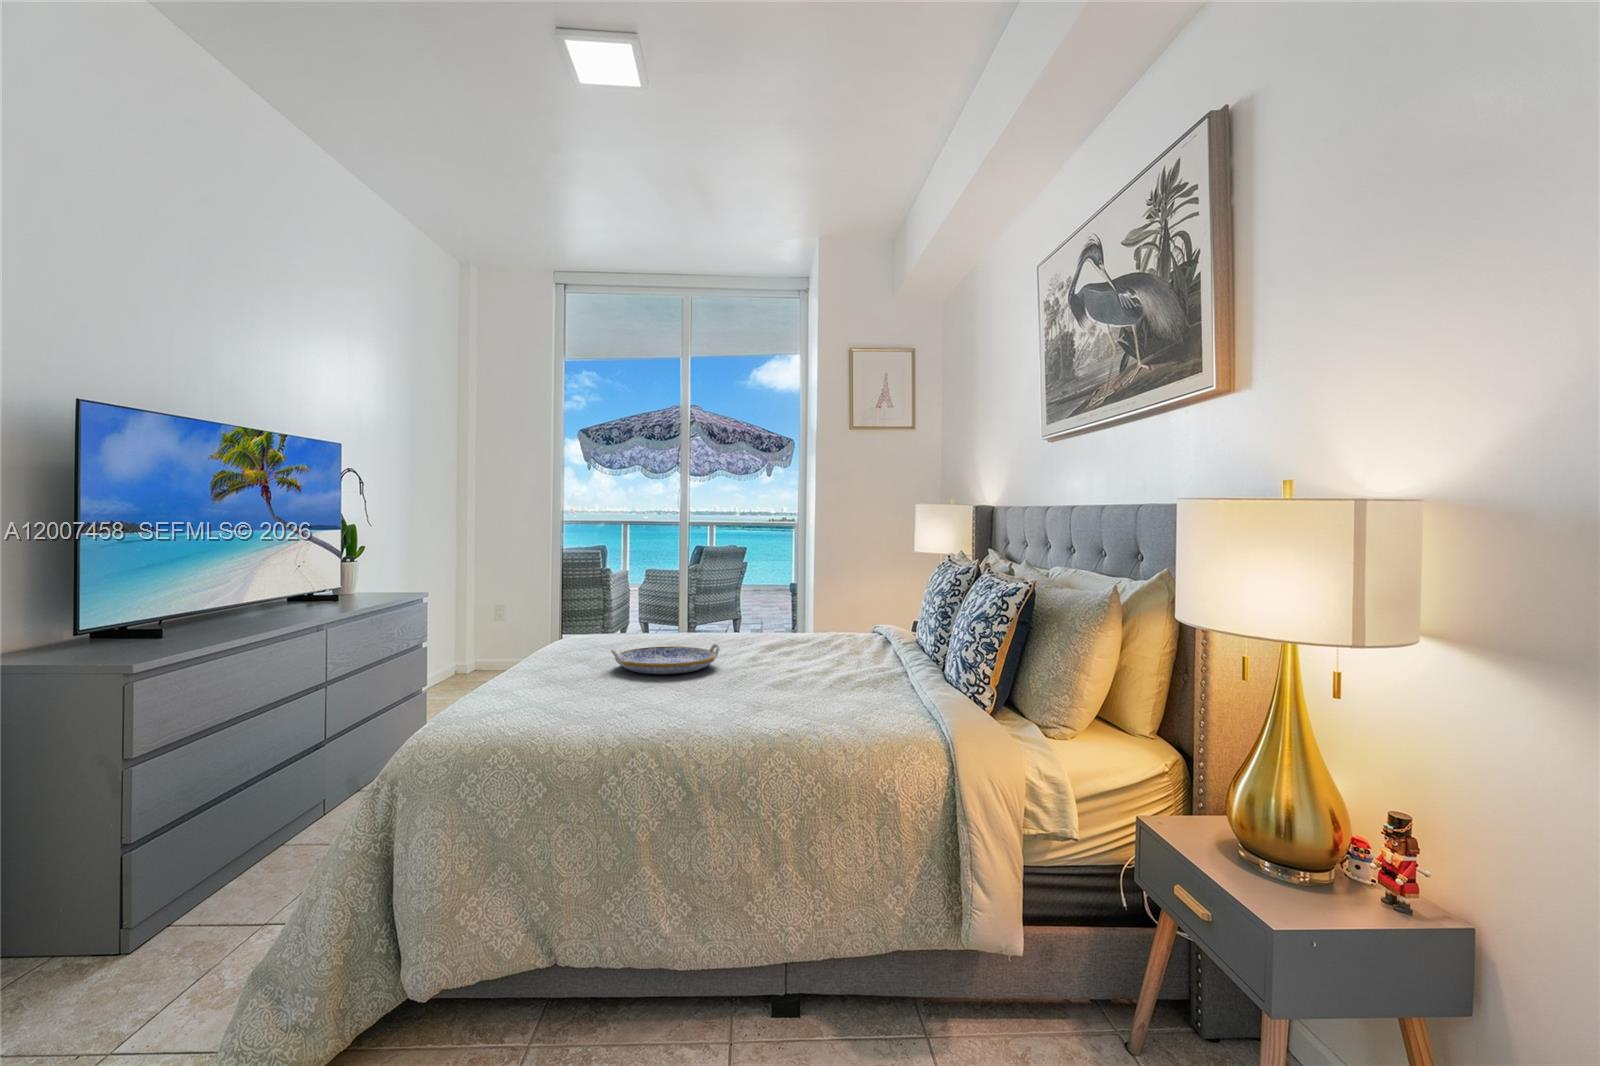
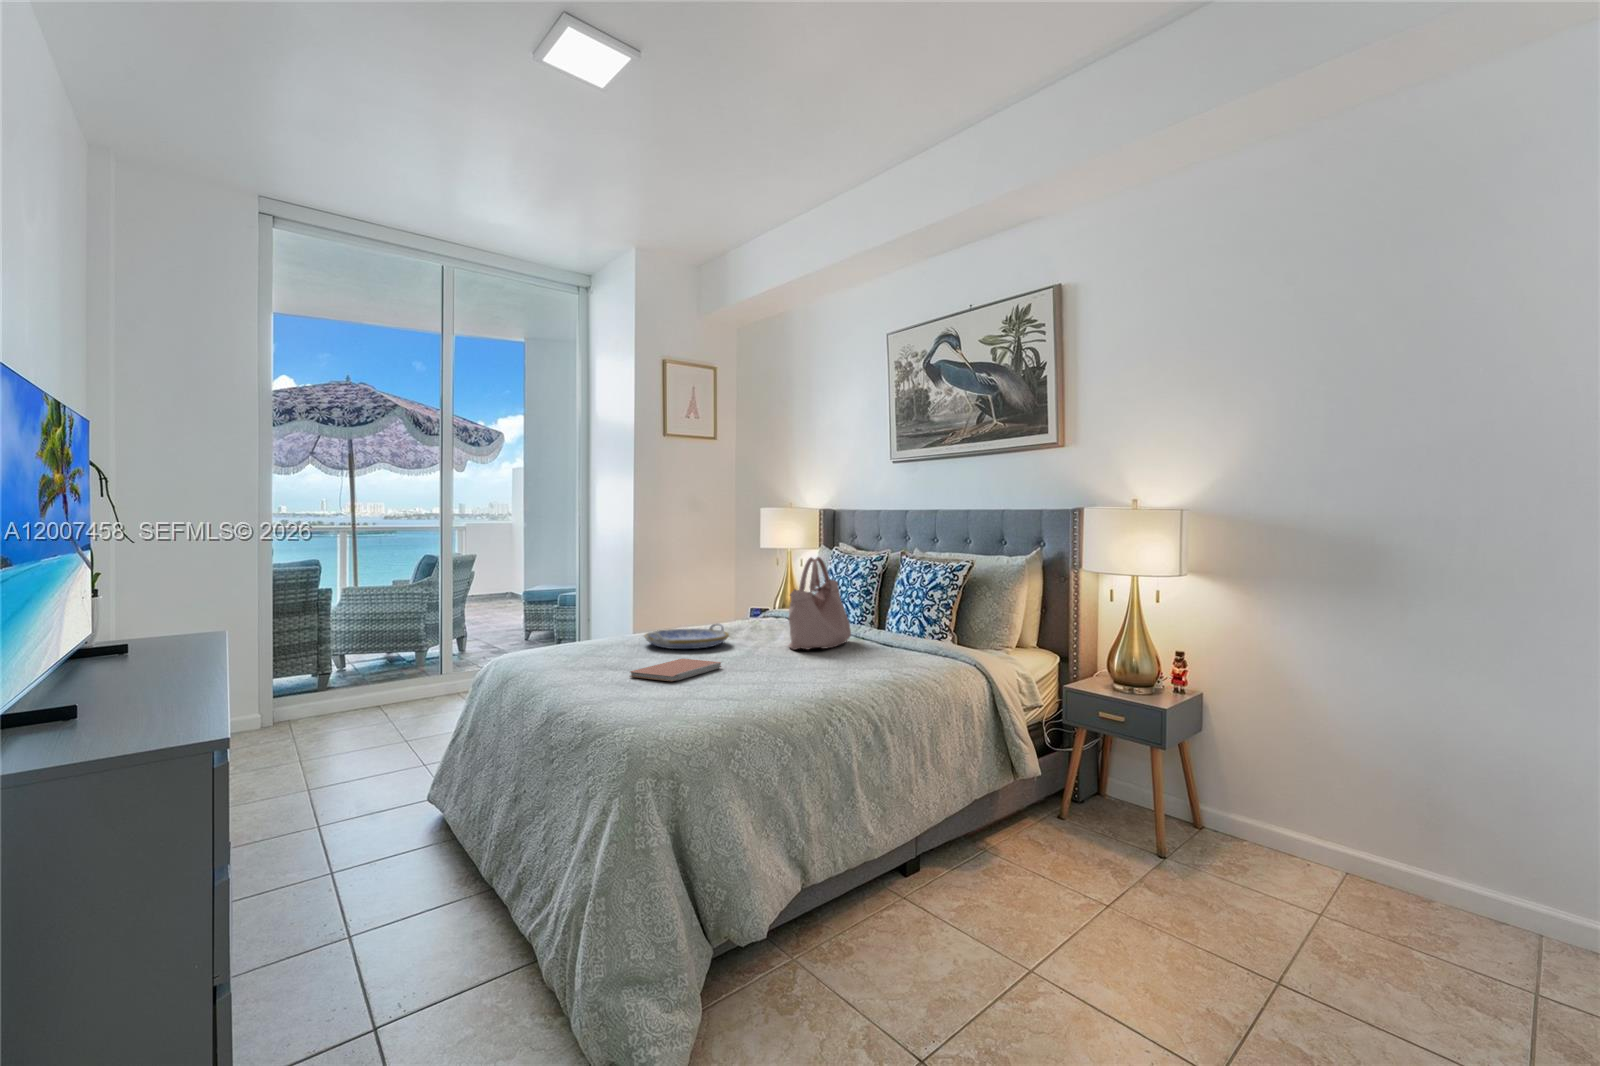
handbag: none [753,567,867,691] -> present [788,557,851,650]
notebook: none [484,687,607,718] -> present [630,659,721,681]

